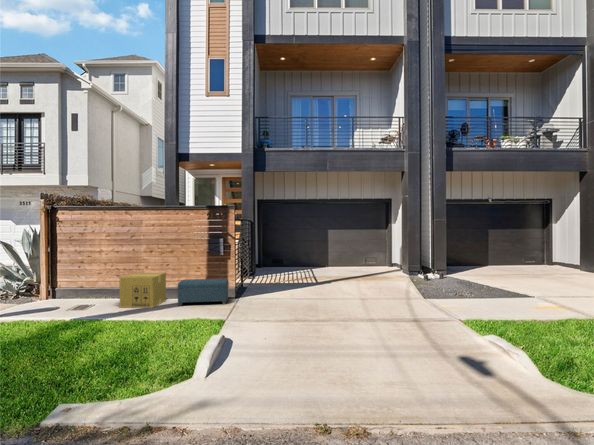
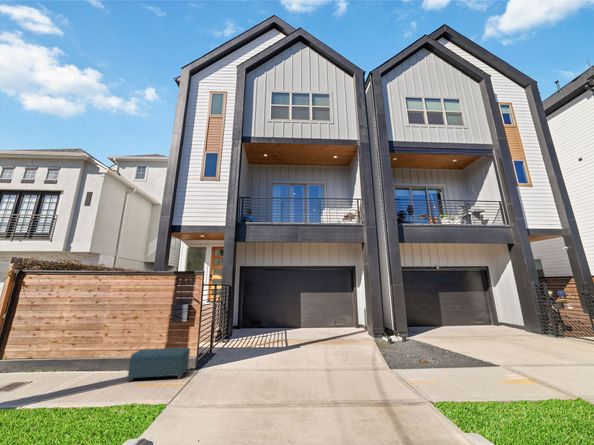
cardboard box: present [119,273,166,308] -> none [59,341,125,385]

